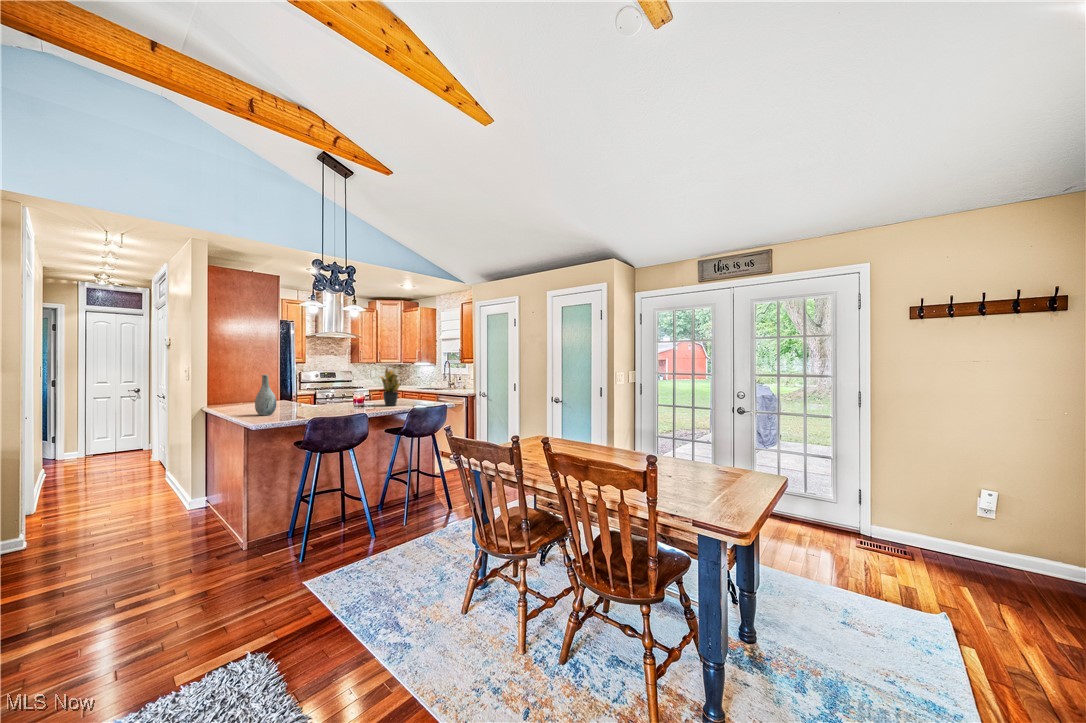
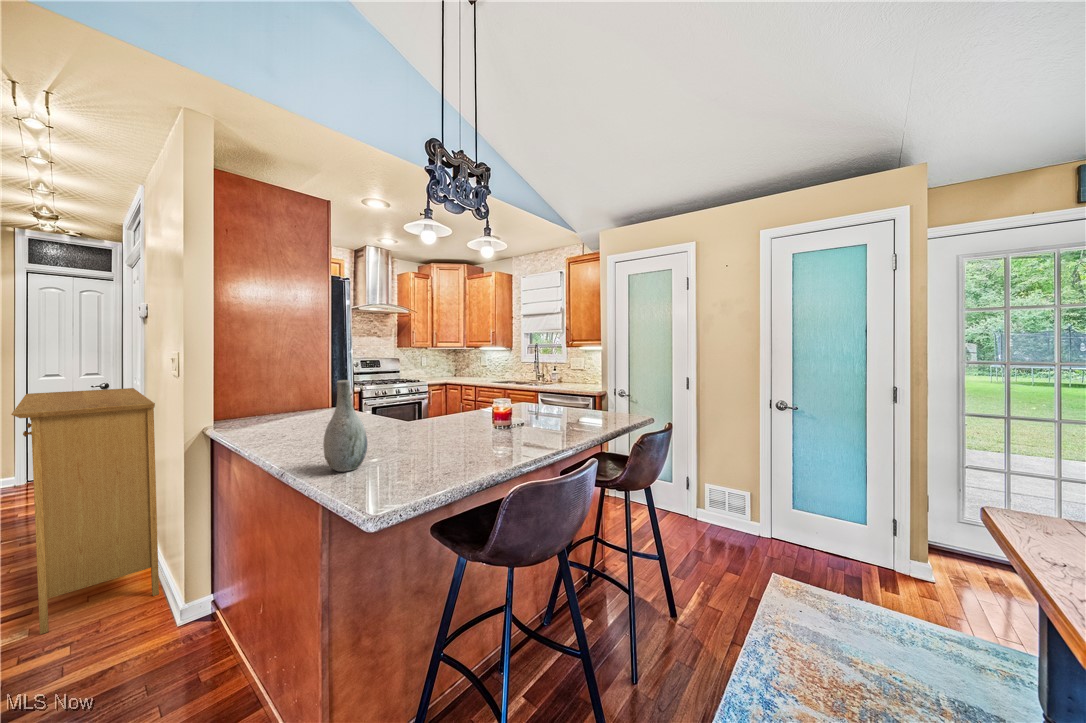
potted plant: present [380,368,400,406] -> none [528,357,581,433]
console table: none [103,387,178,512] -> present [11,388,159,634]

